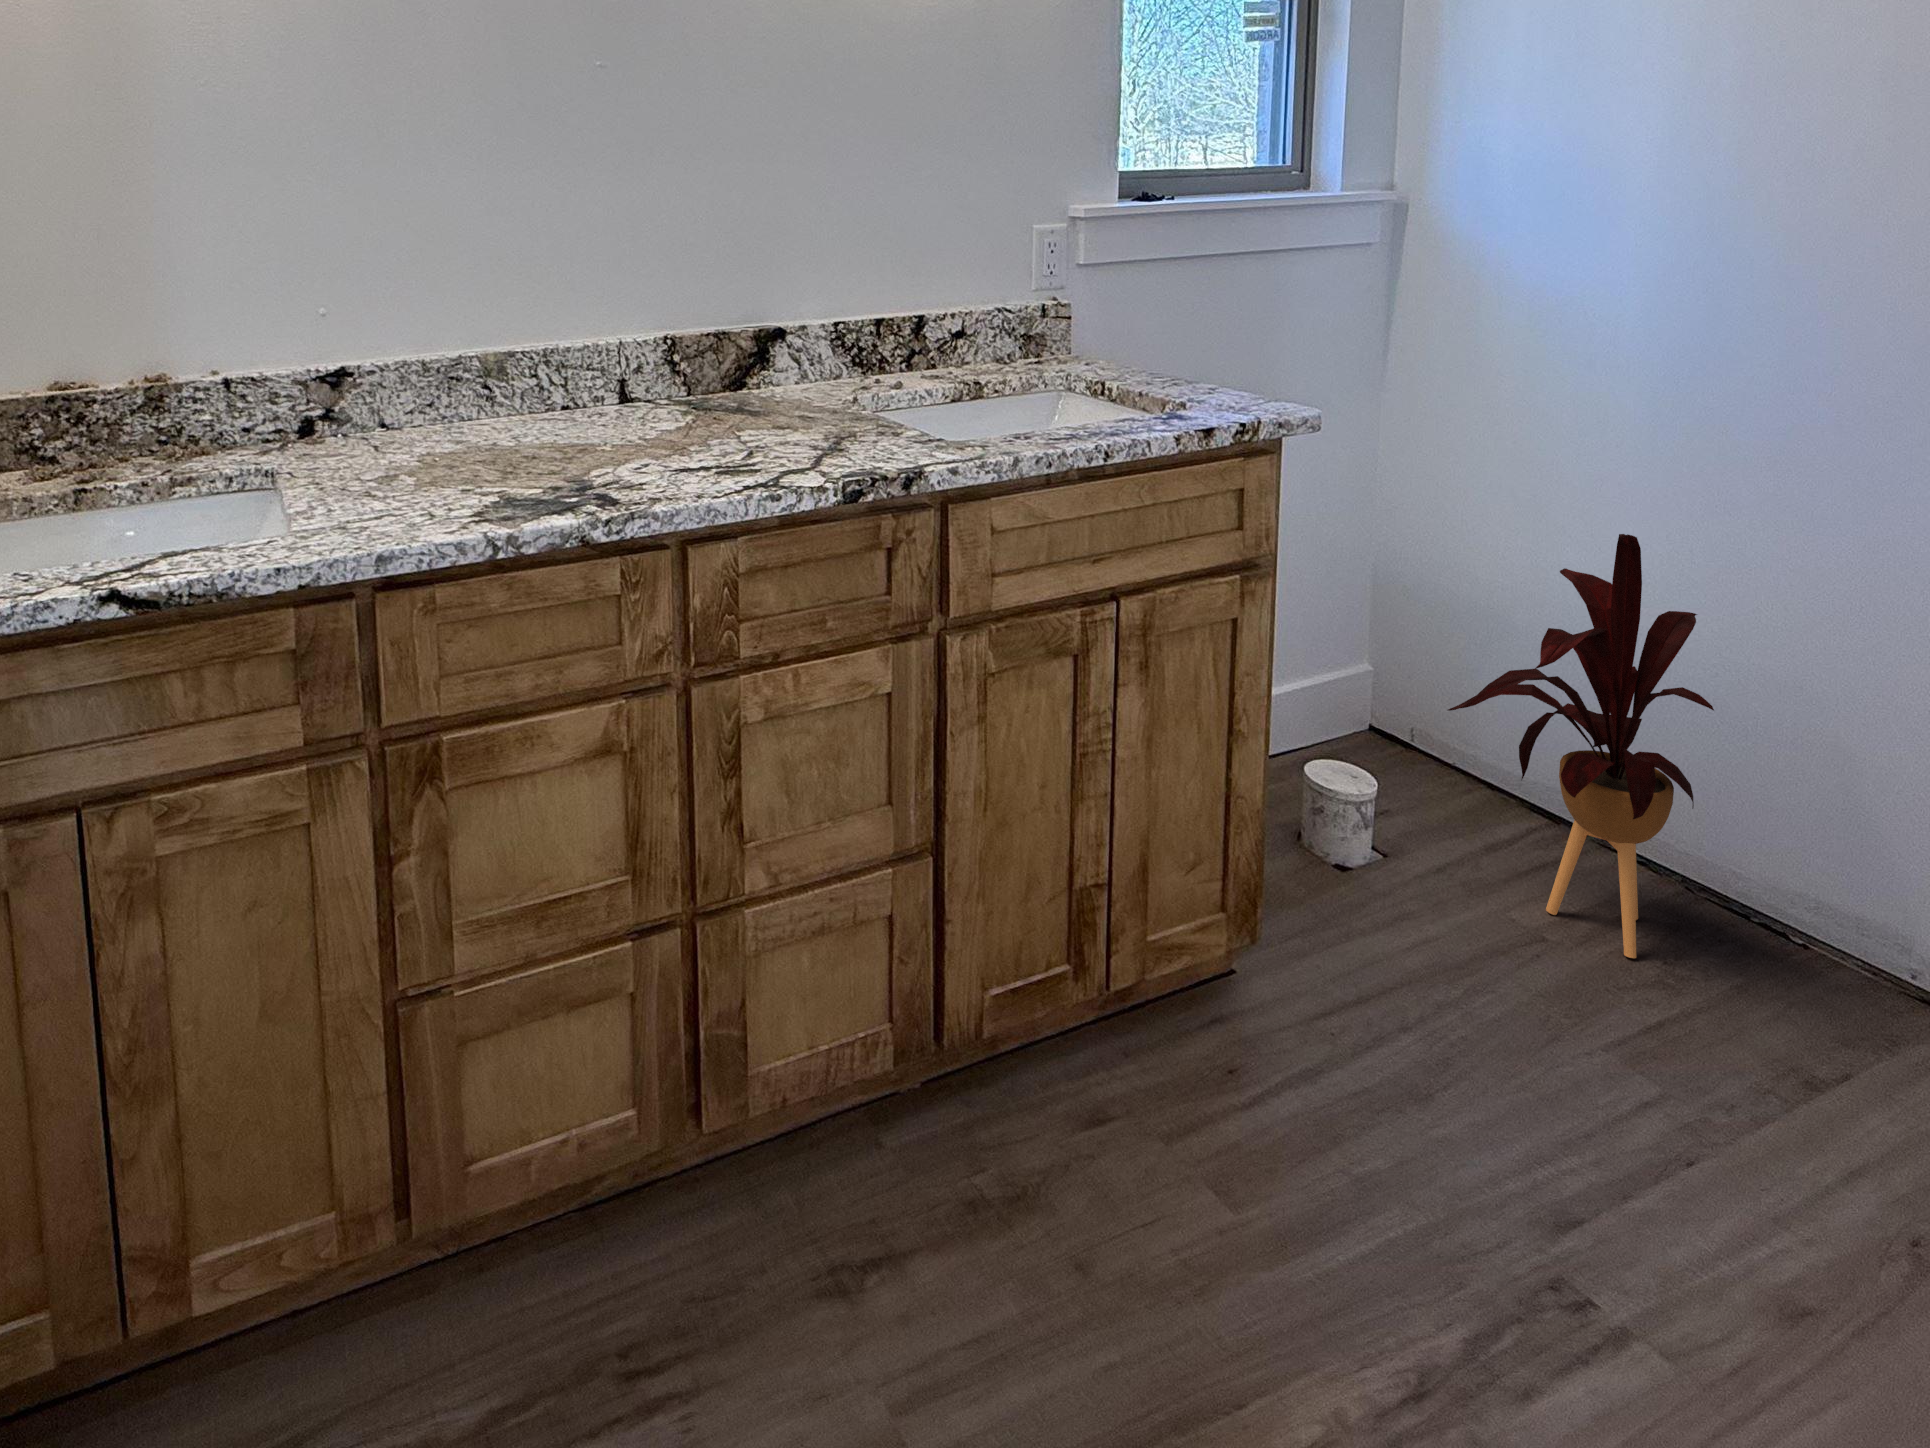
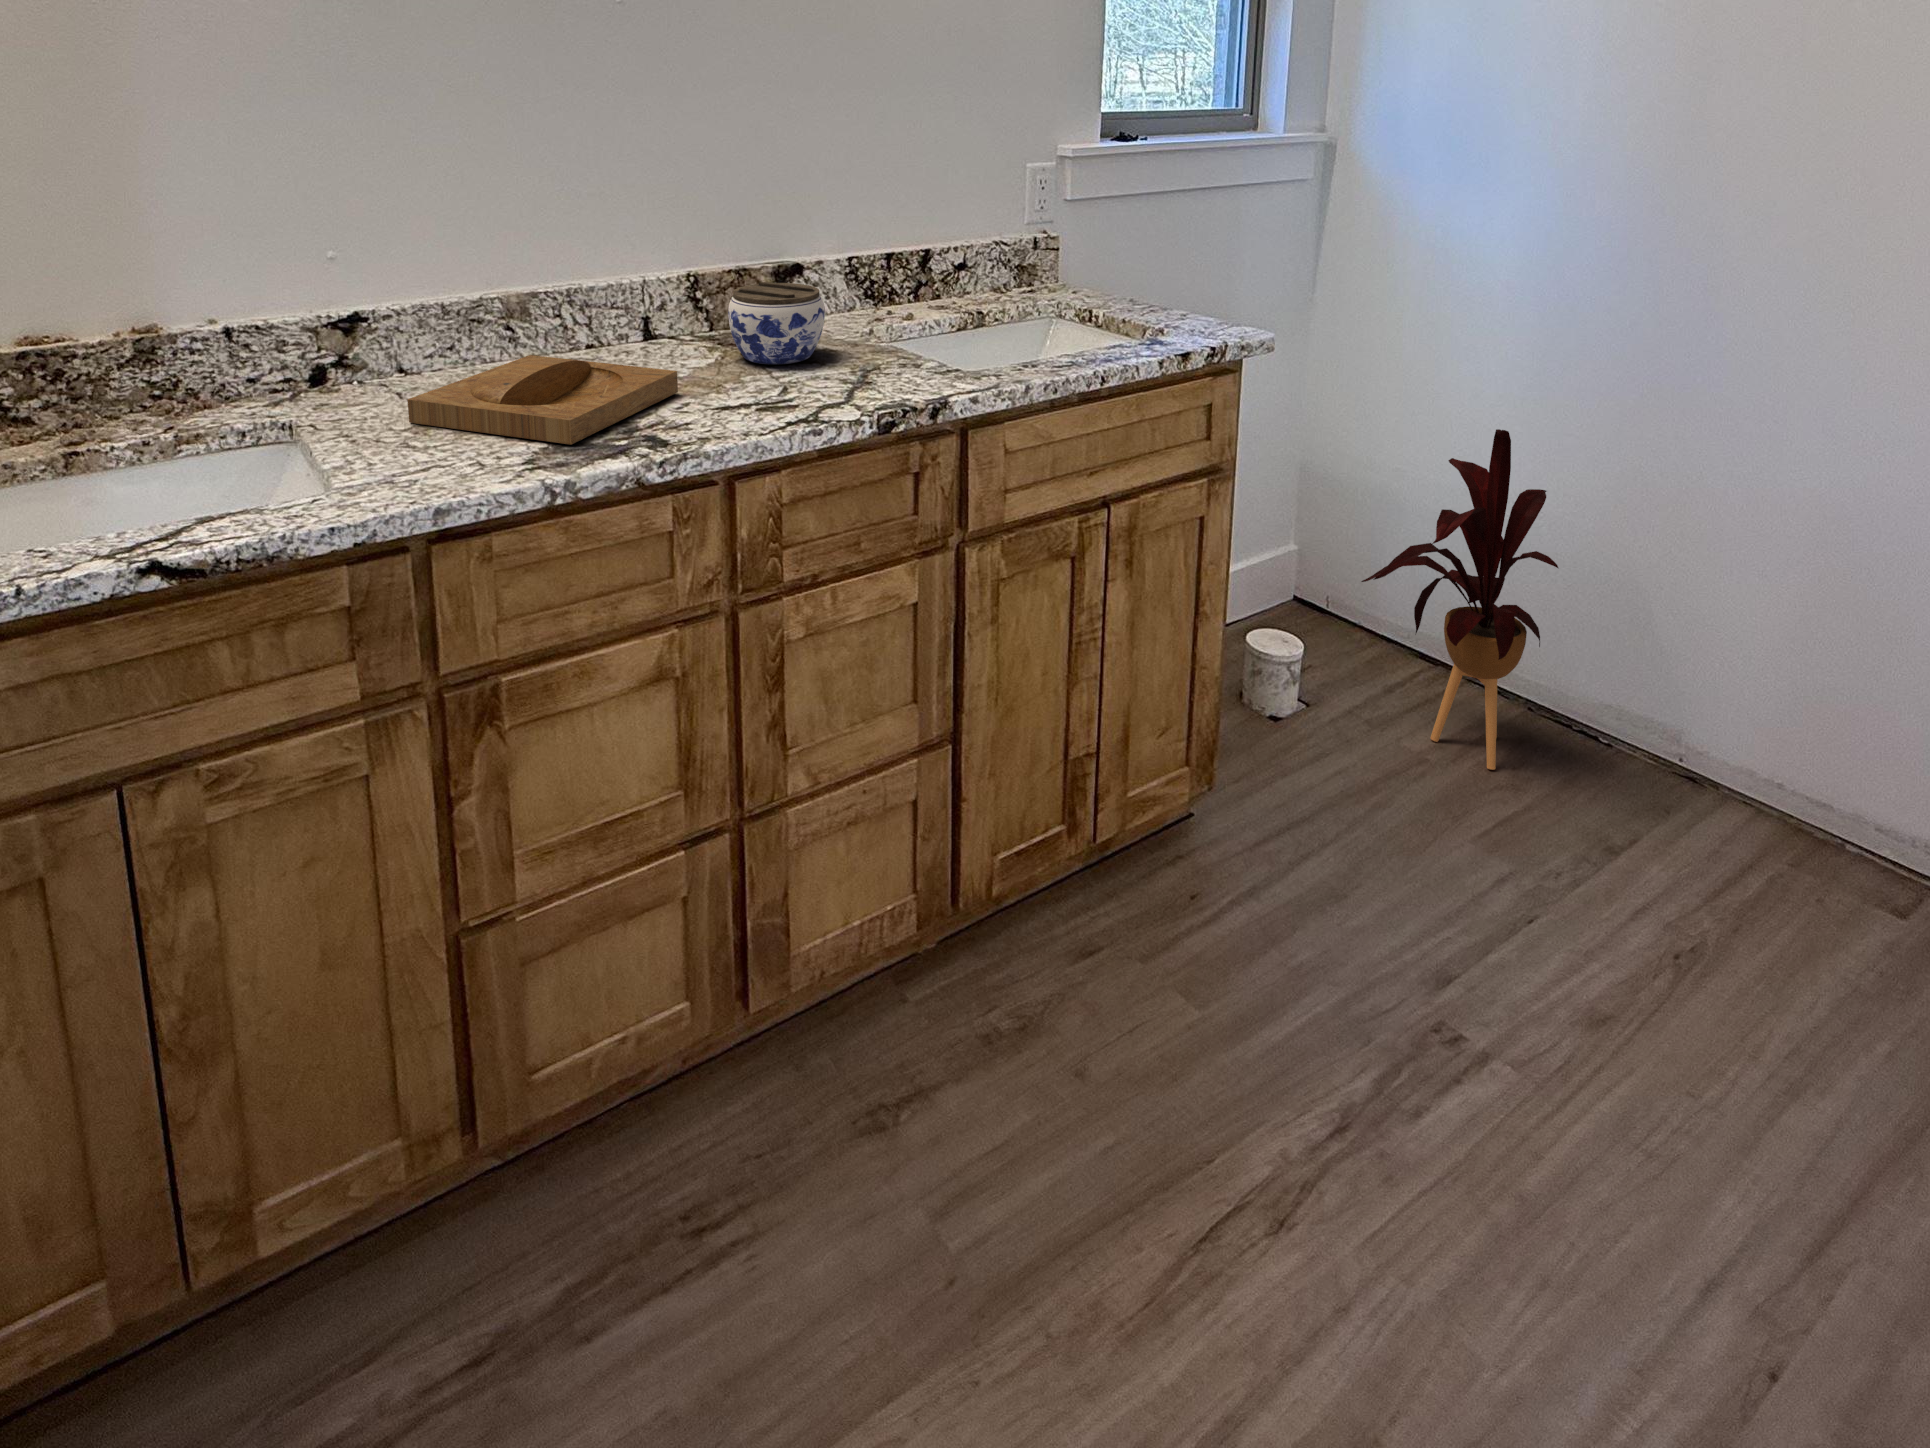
jar: none [701,344,800,429] -> present [728,282,825,365]
tray: none [377,413,641,500] -> present [407,355,678,445]

